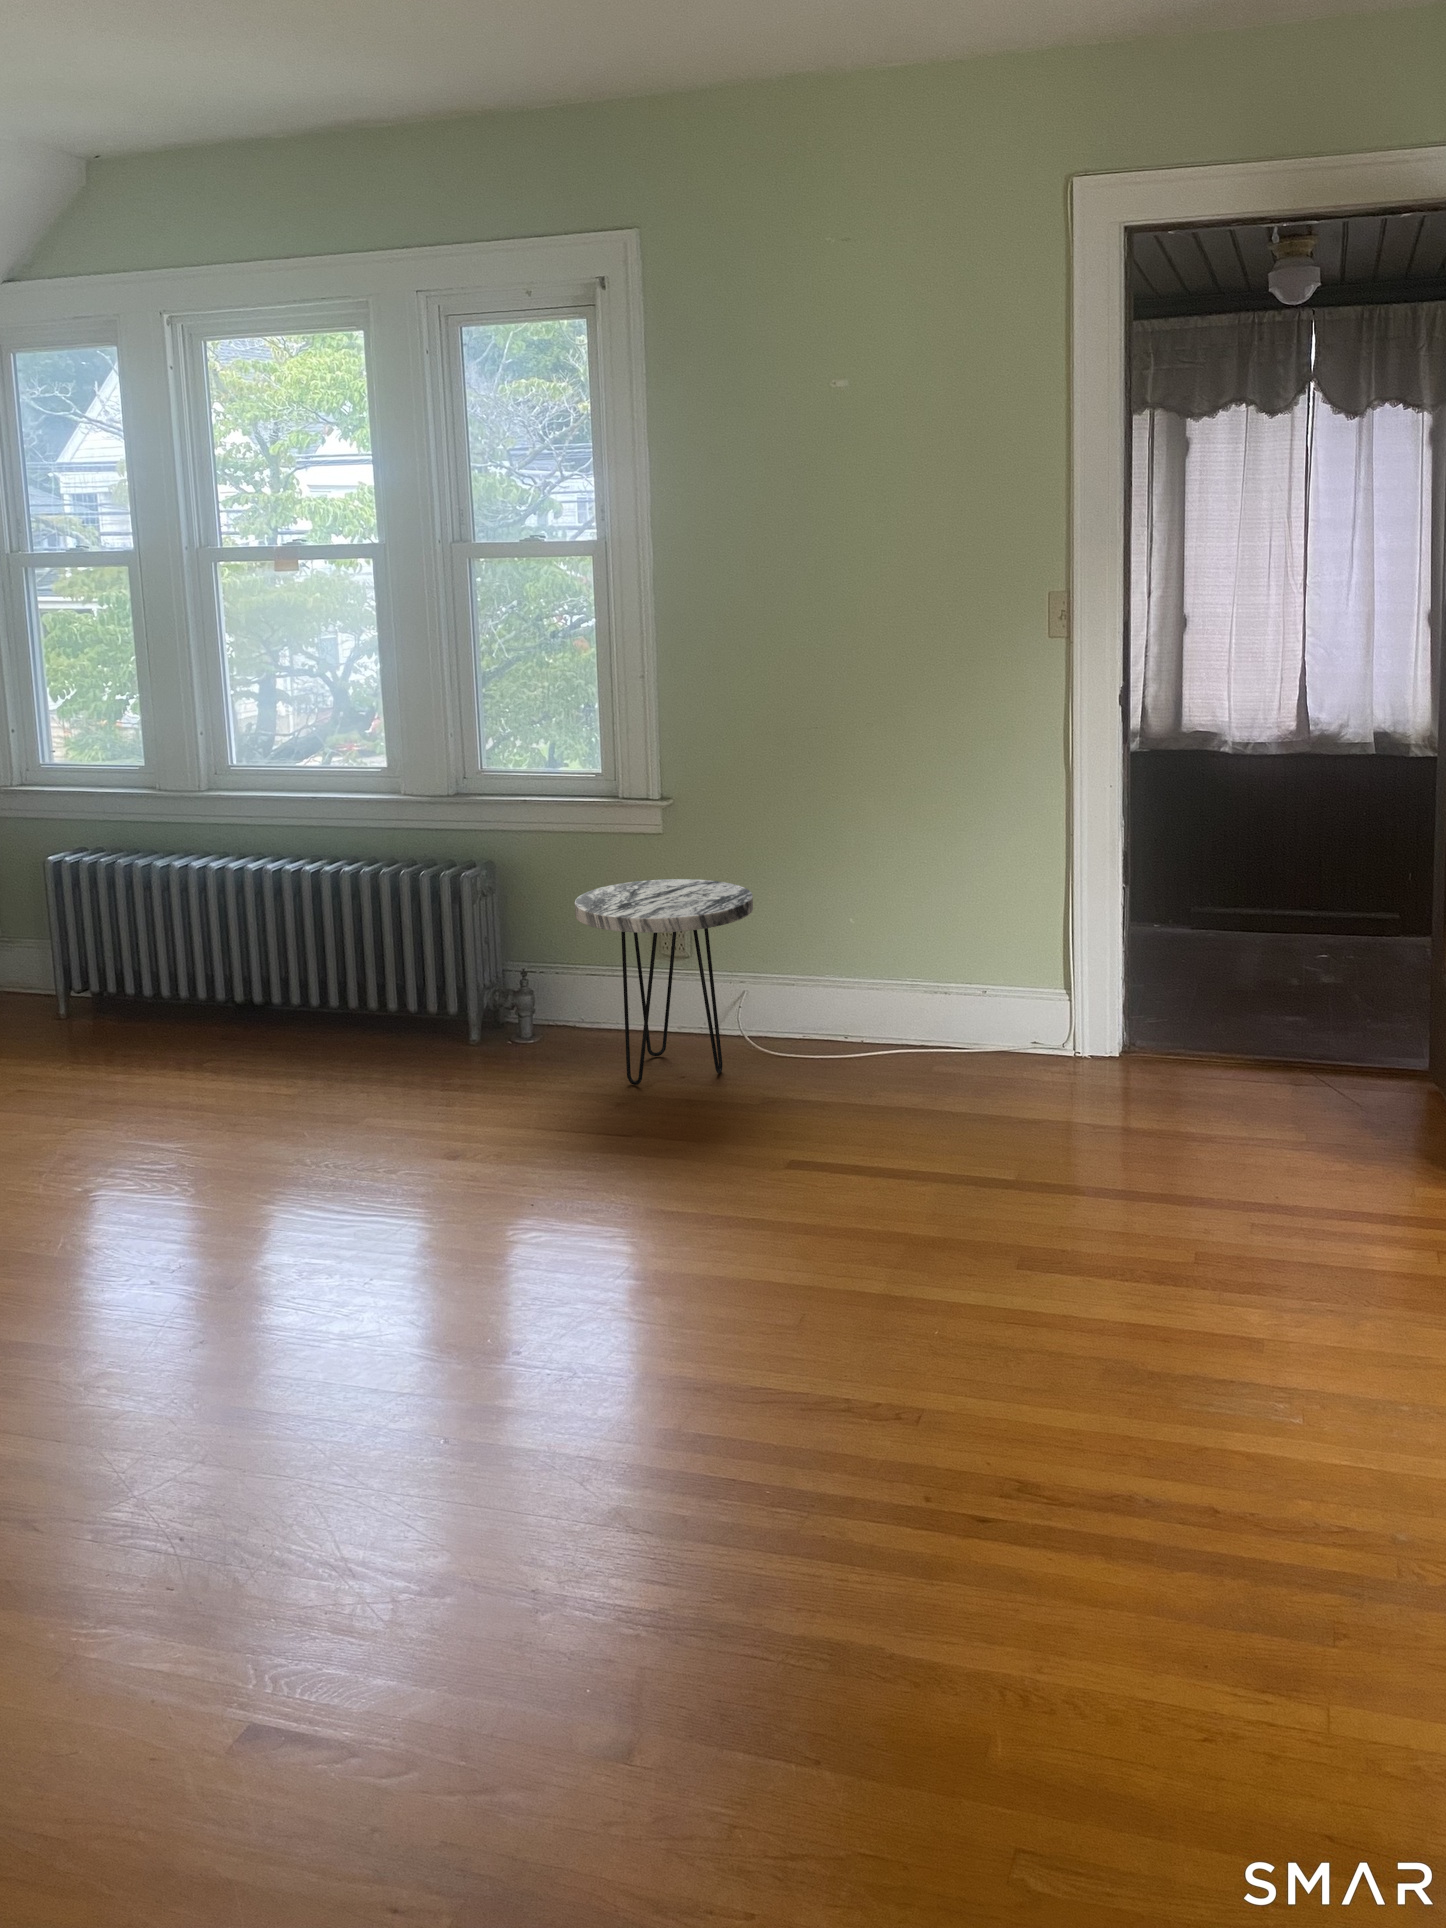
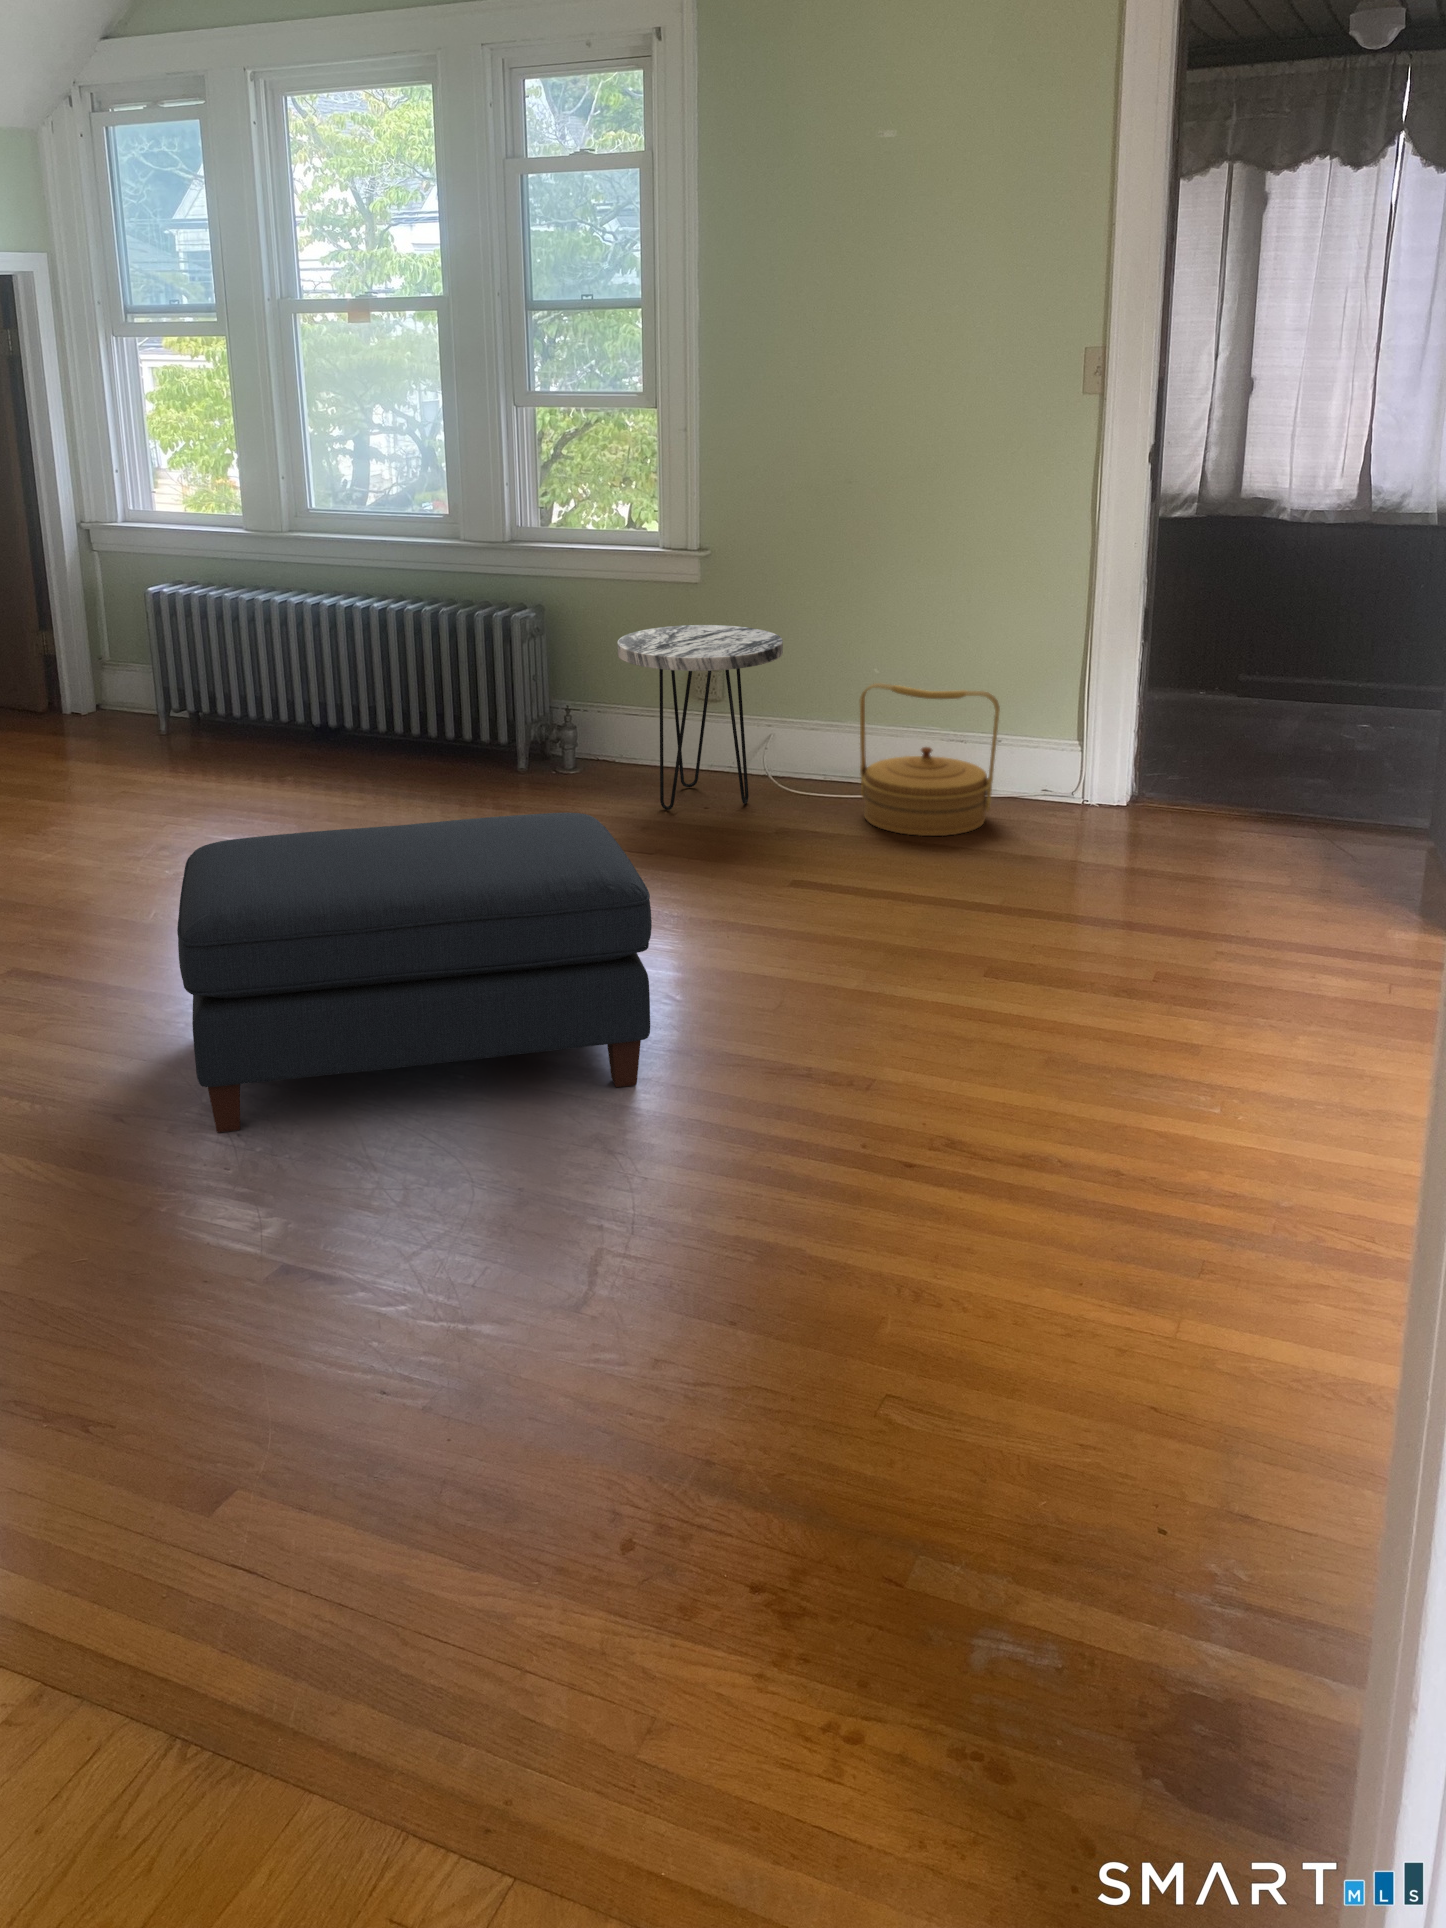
woven basket: none [838,937,986,1103] -> present [860,683,1000,836]
ottoman: none [46,1117,642,1572] -> present [177,813,652,1133]

